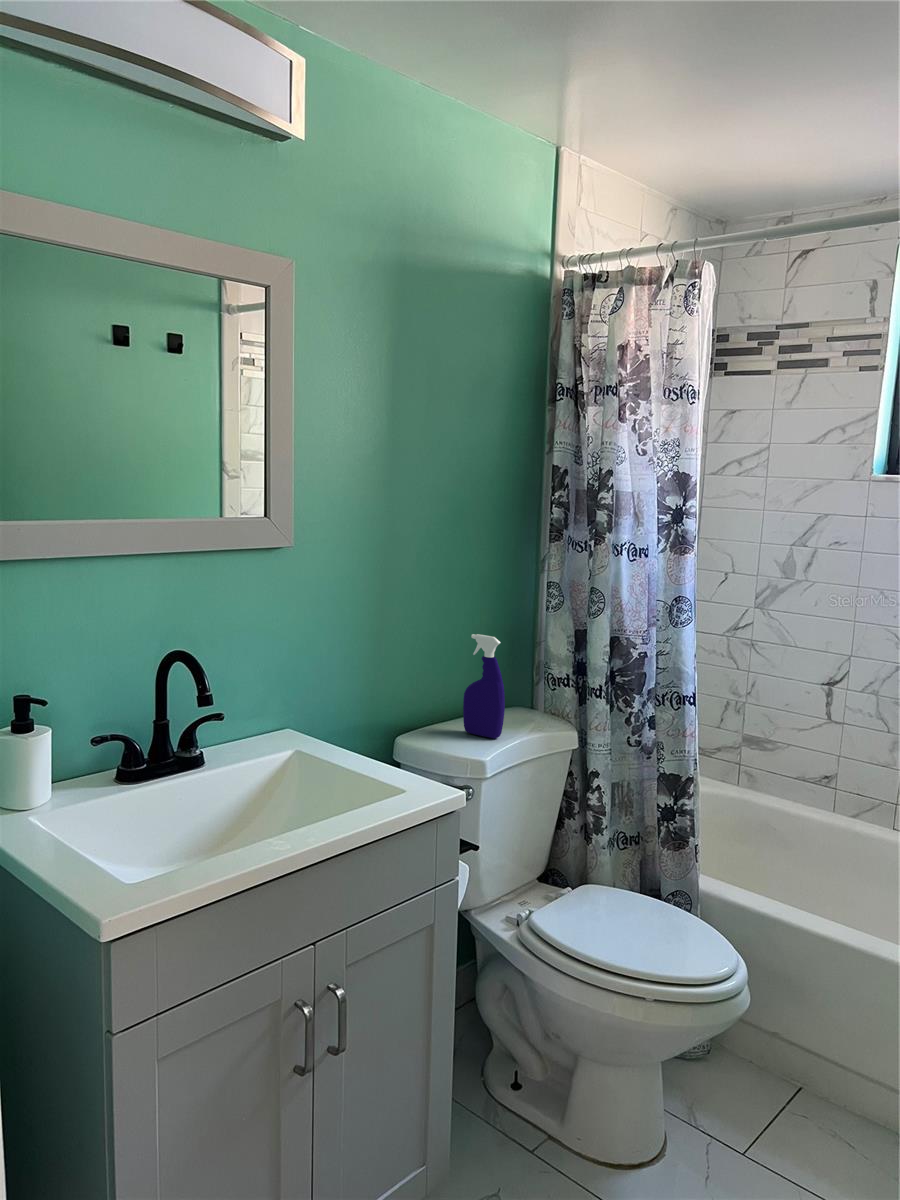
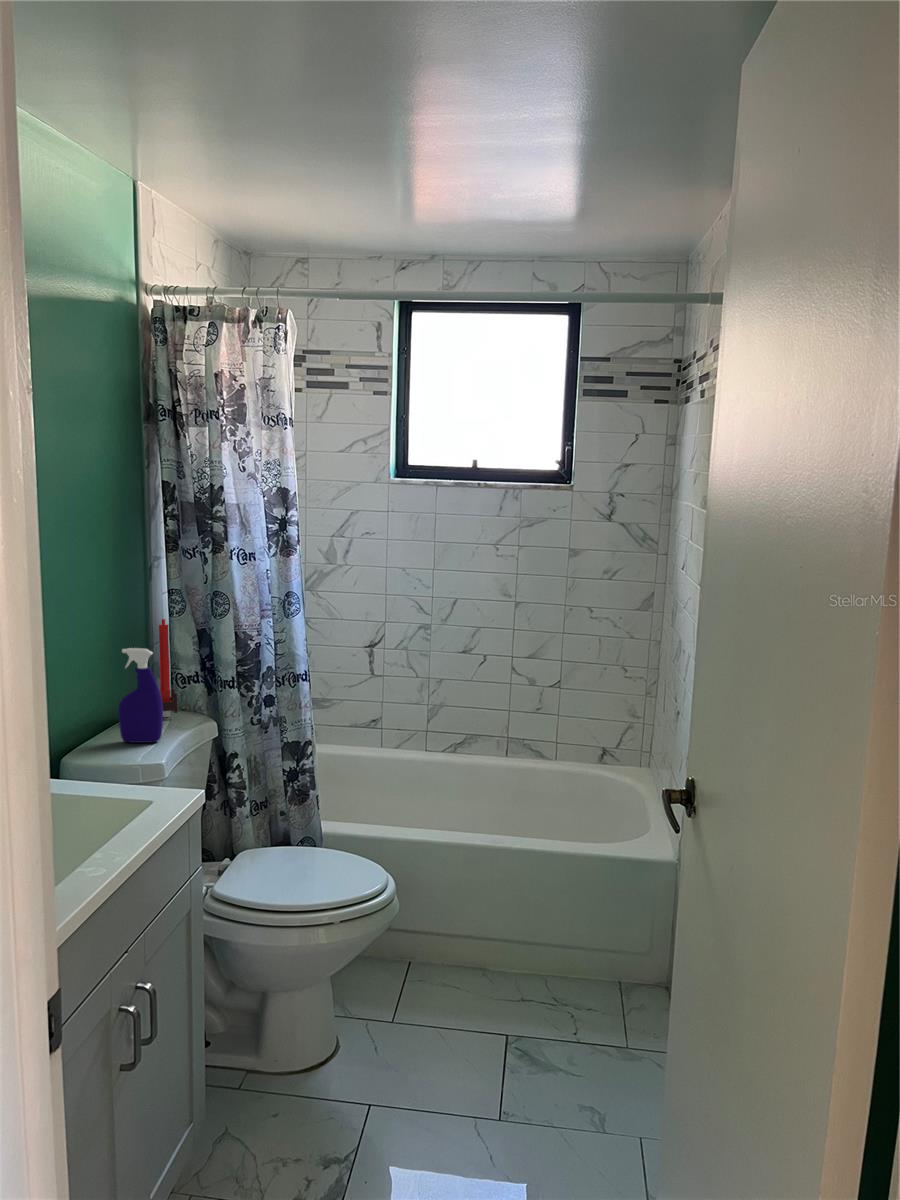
candle: none [515,611,540,717] -> present [159,619,177,717]

